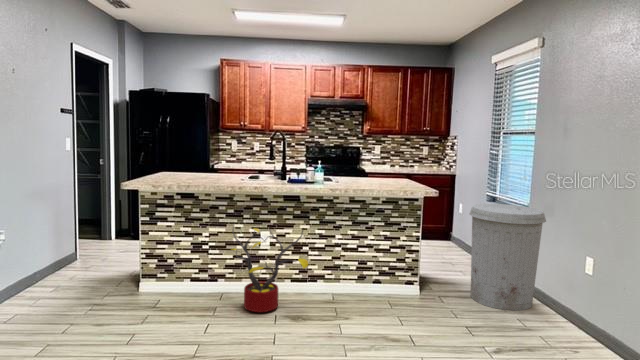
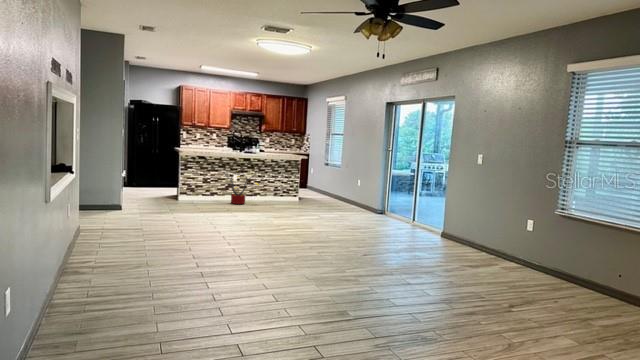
trash can: present [470,204,546,311] -> none [318,164,346,204]

